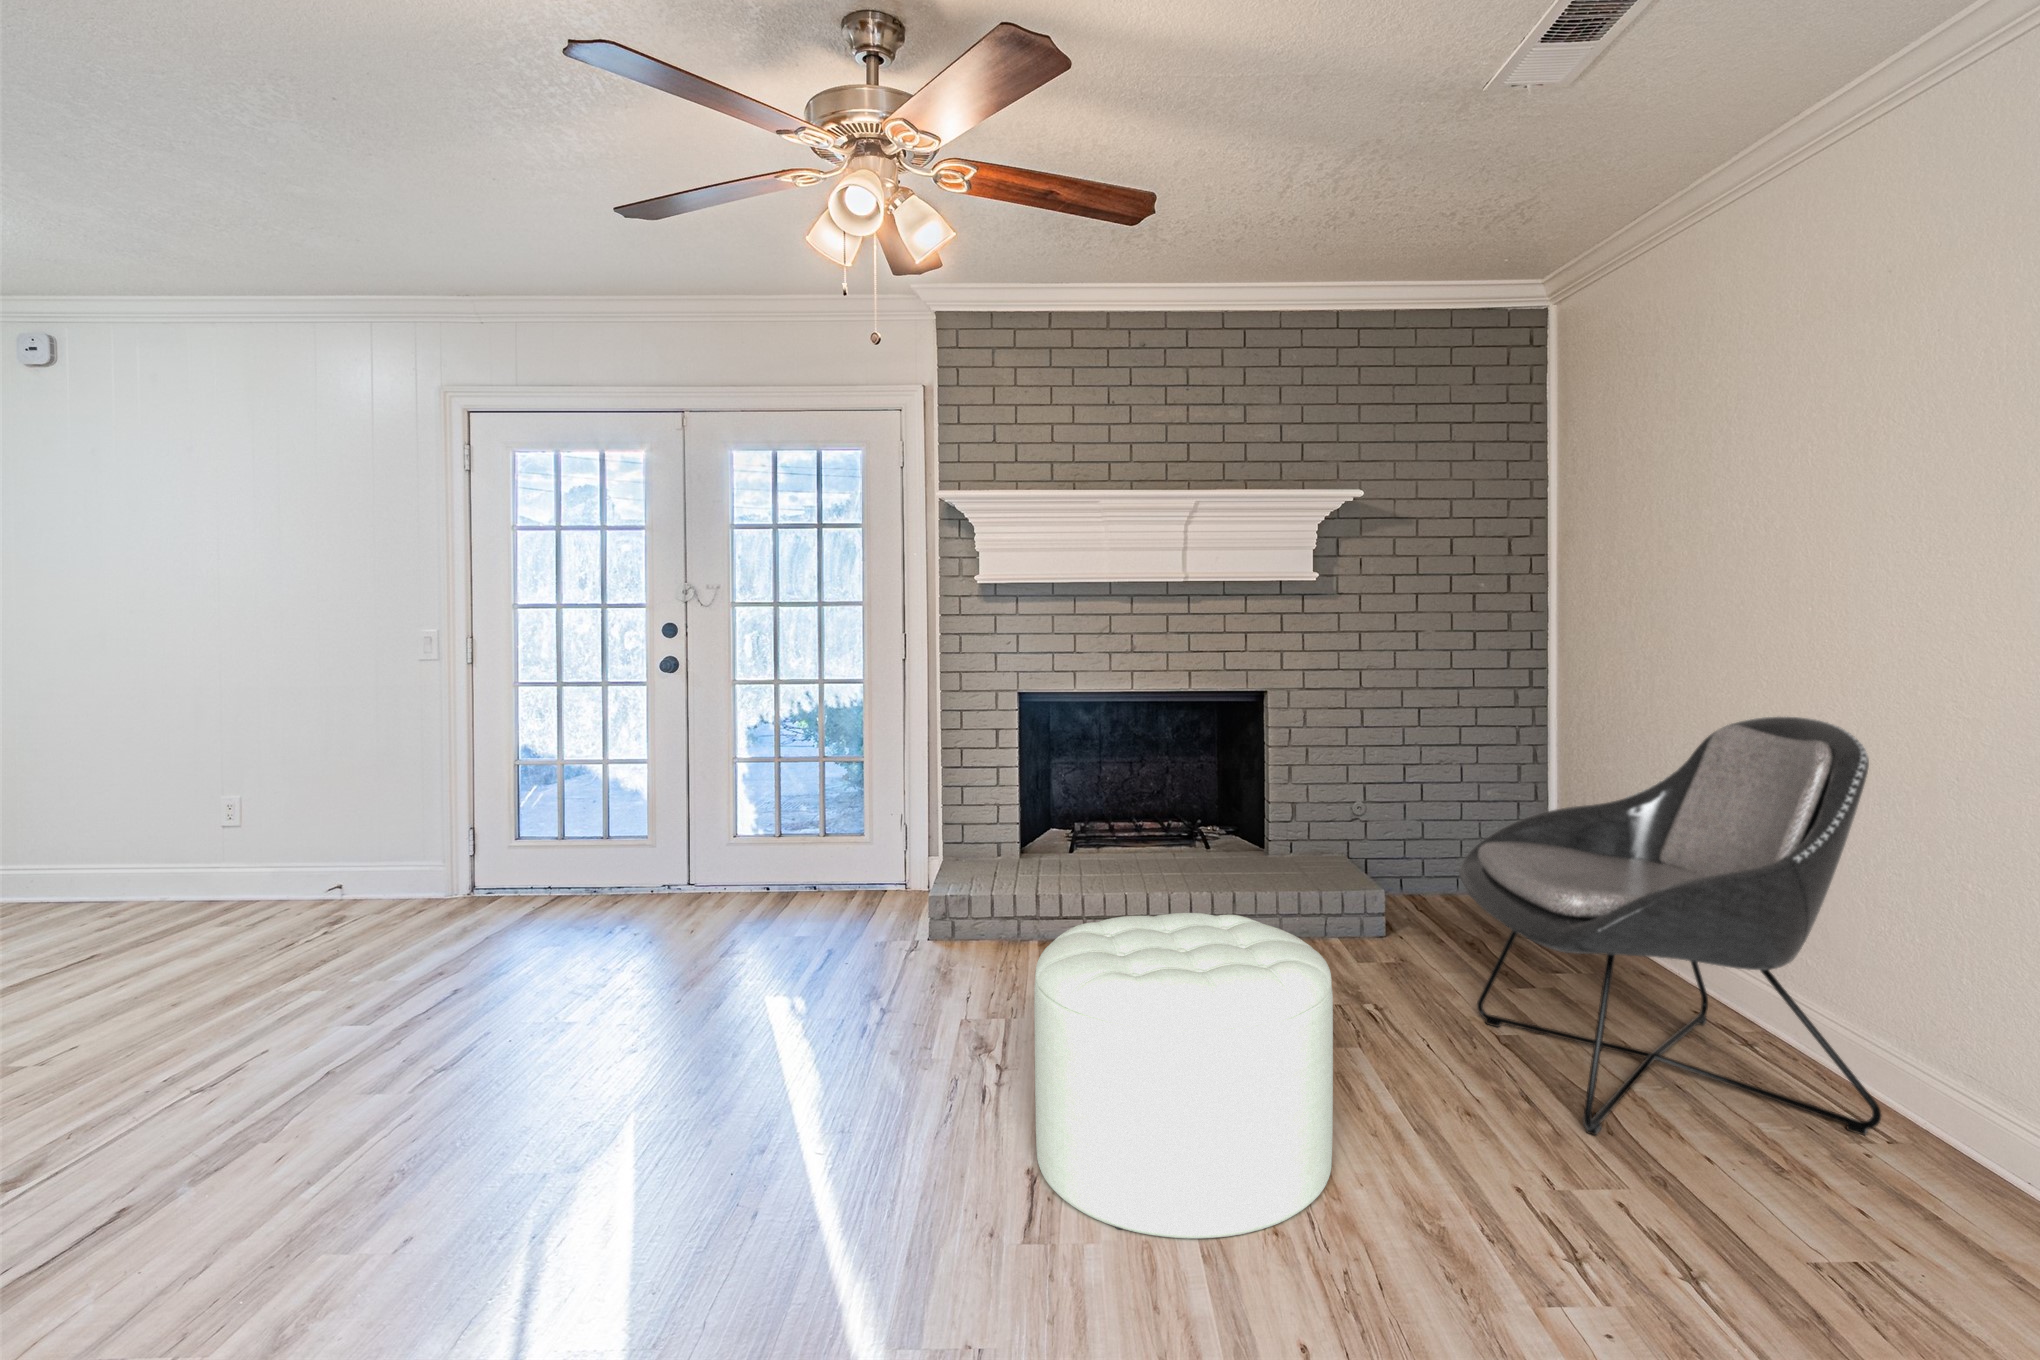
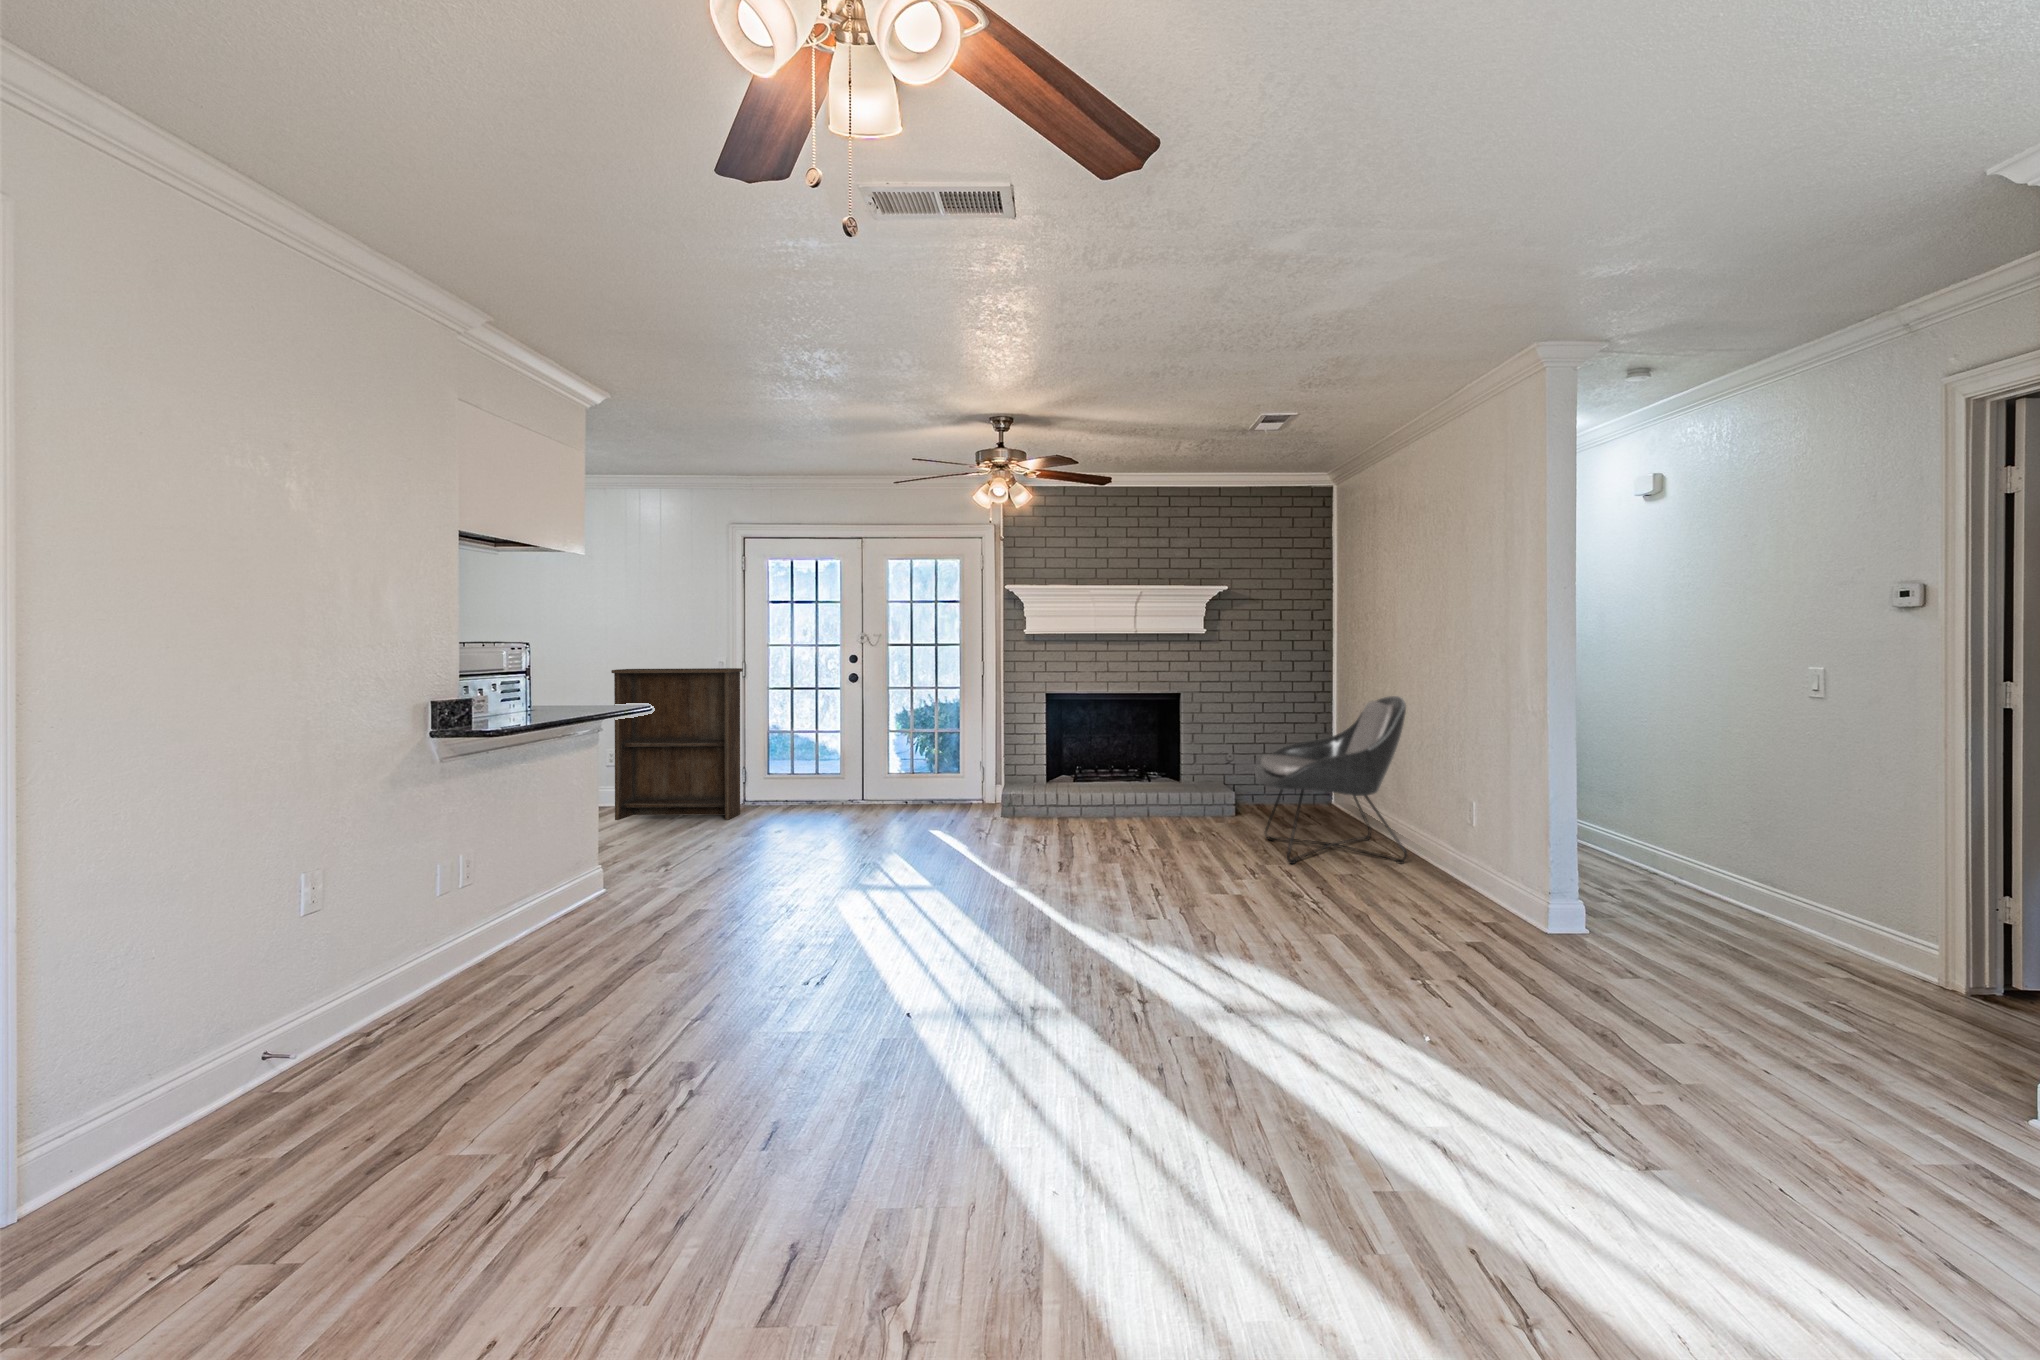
bookshelf: none [173,649,446,941] -> present [611,668,743,820]
ottoman: present [1034,913,1333,1238] -> none [1063,776,1181,882]

